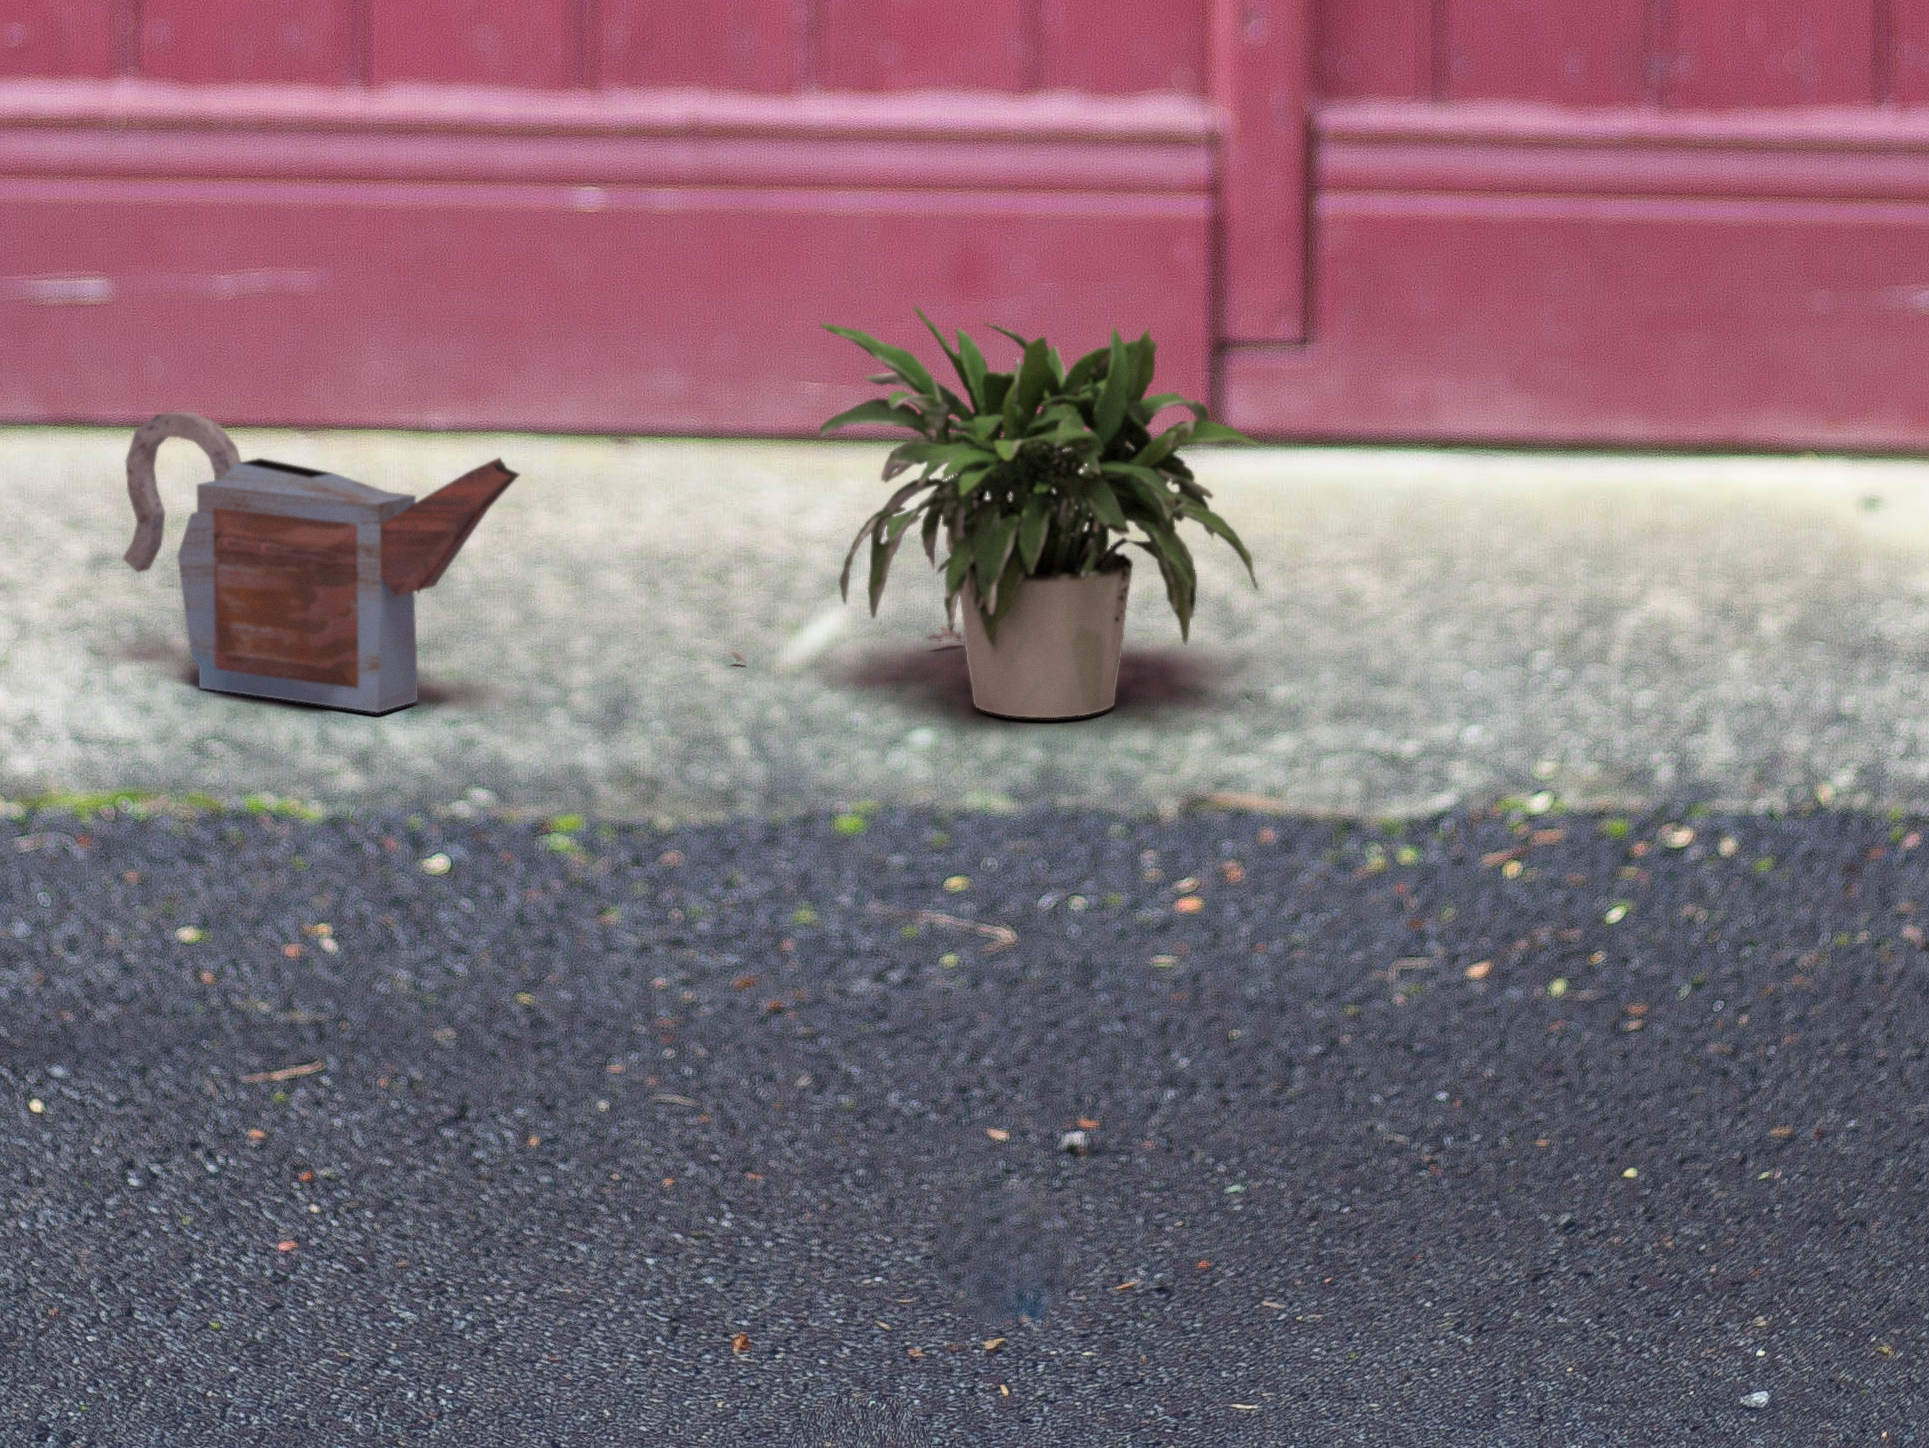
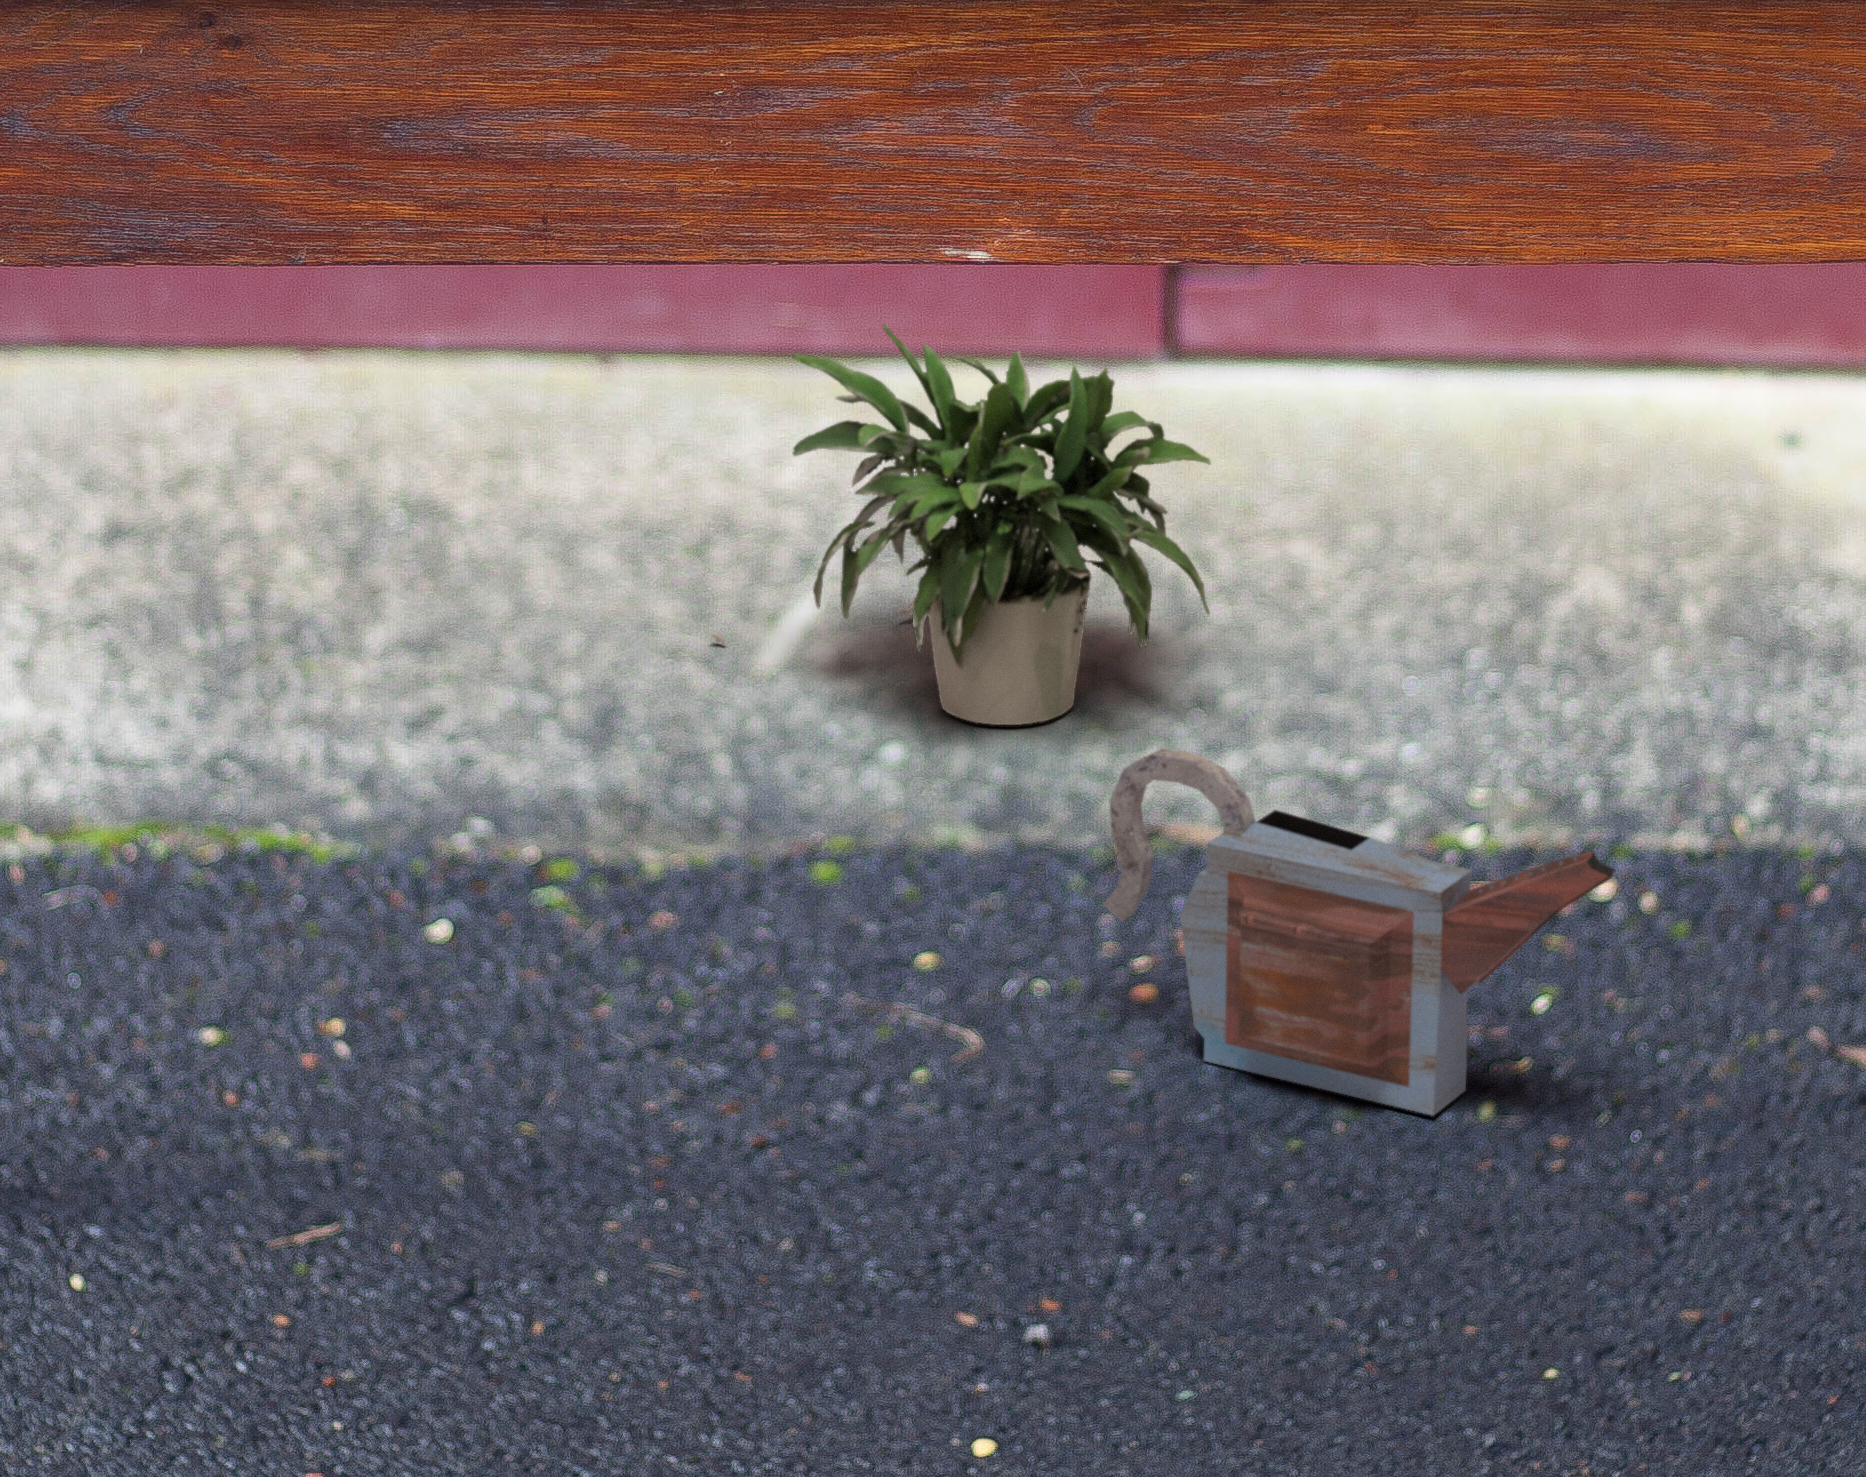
watering can: present [123,412,520,712] -> present [1104,749,1615,1115]

